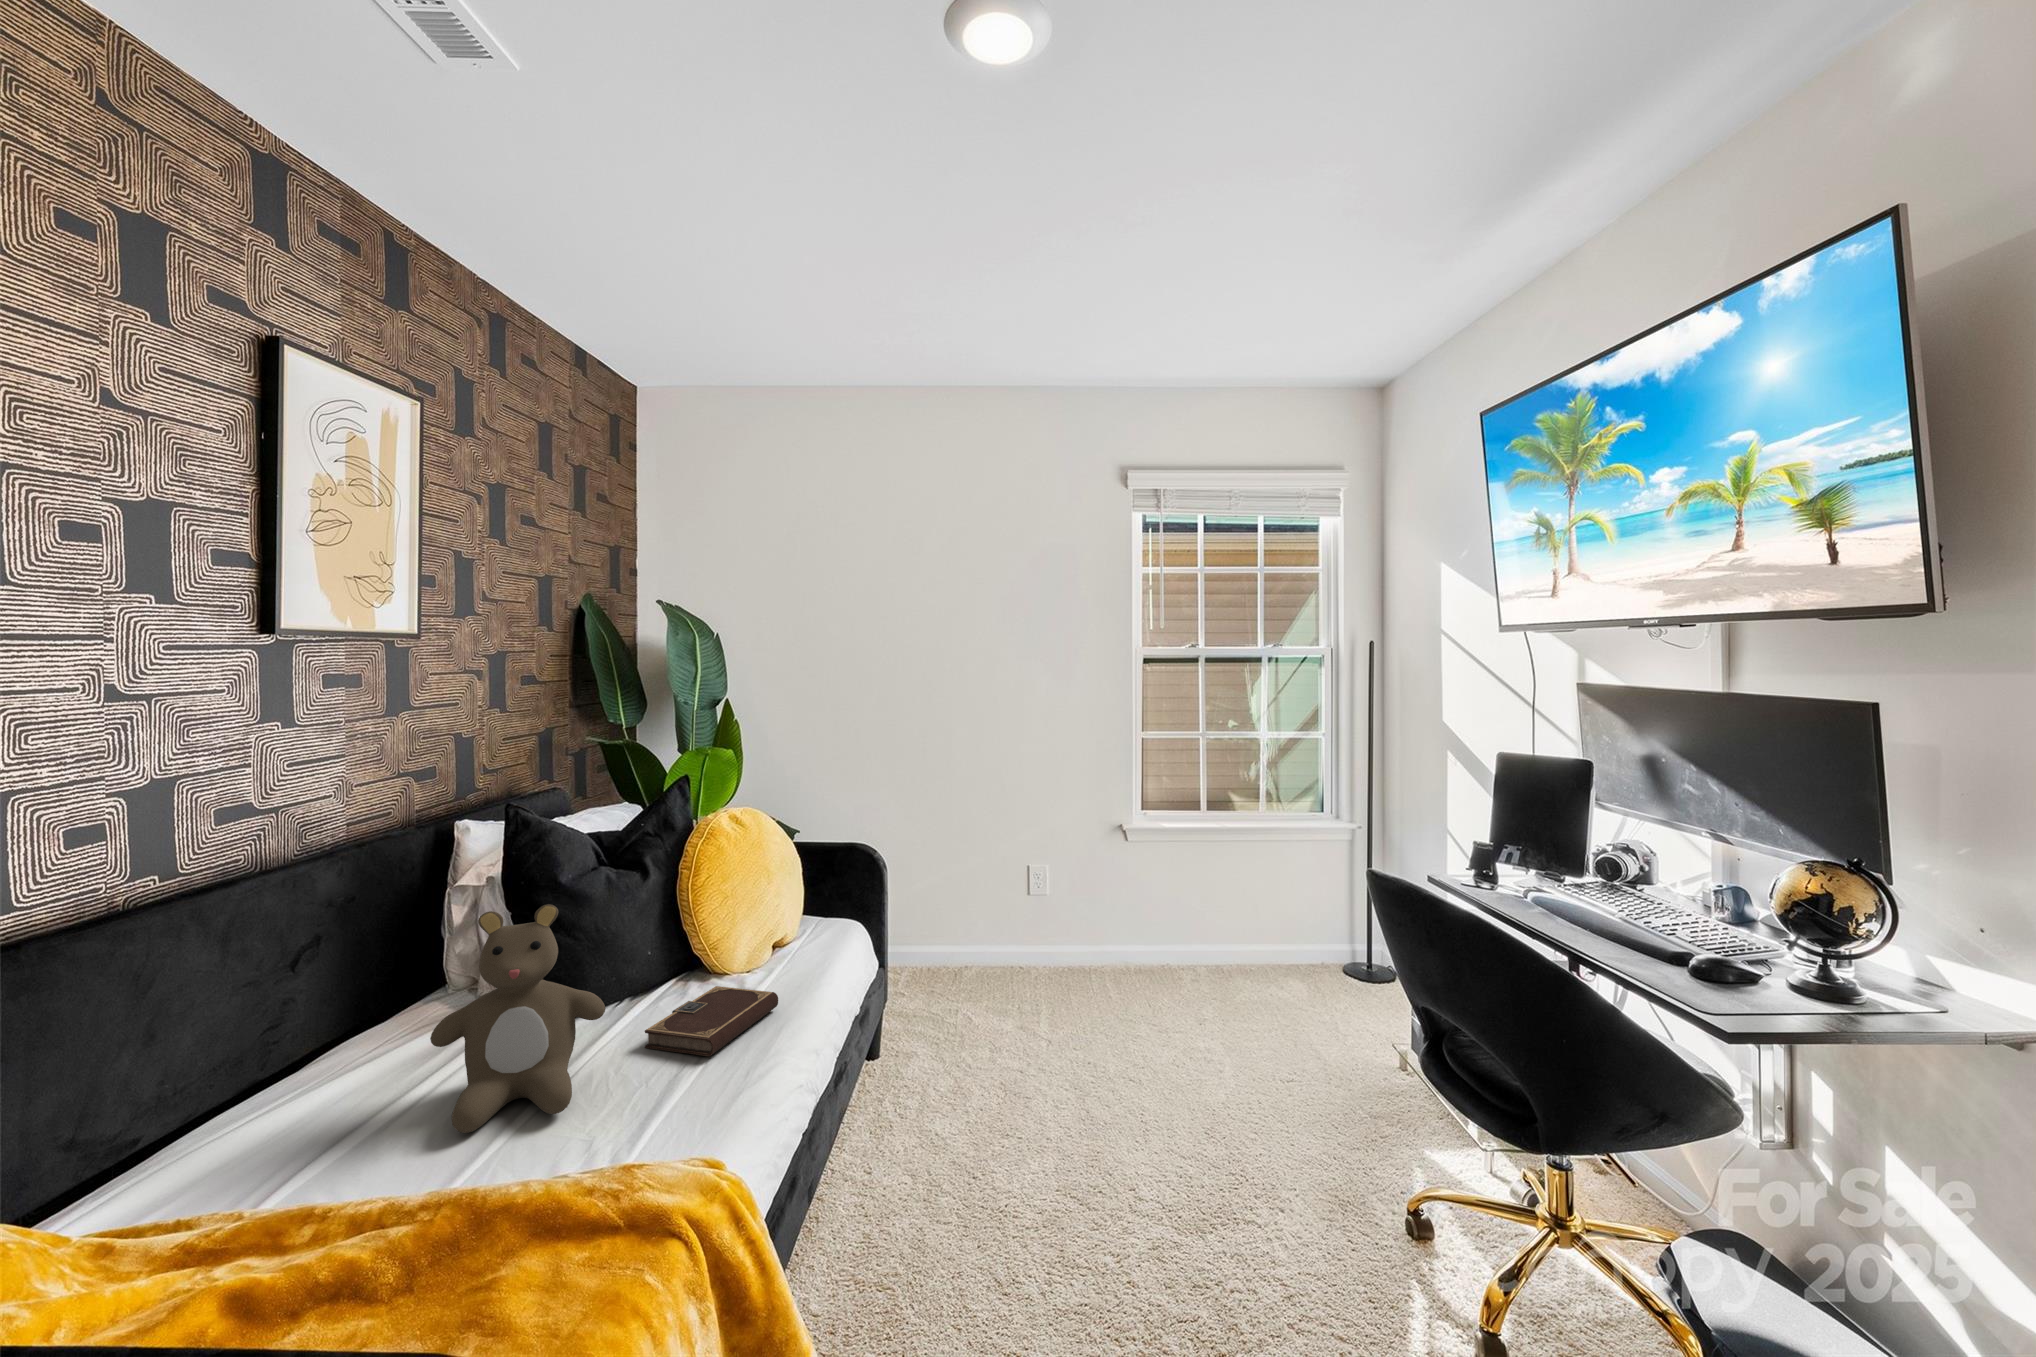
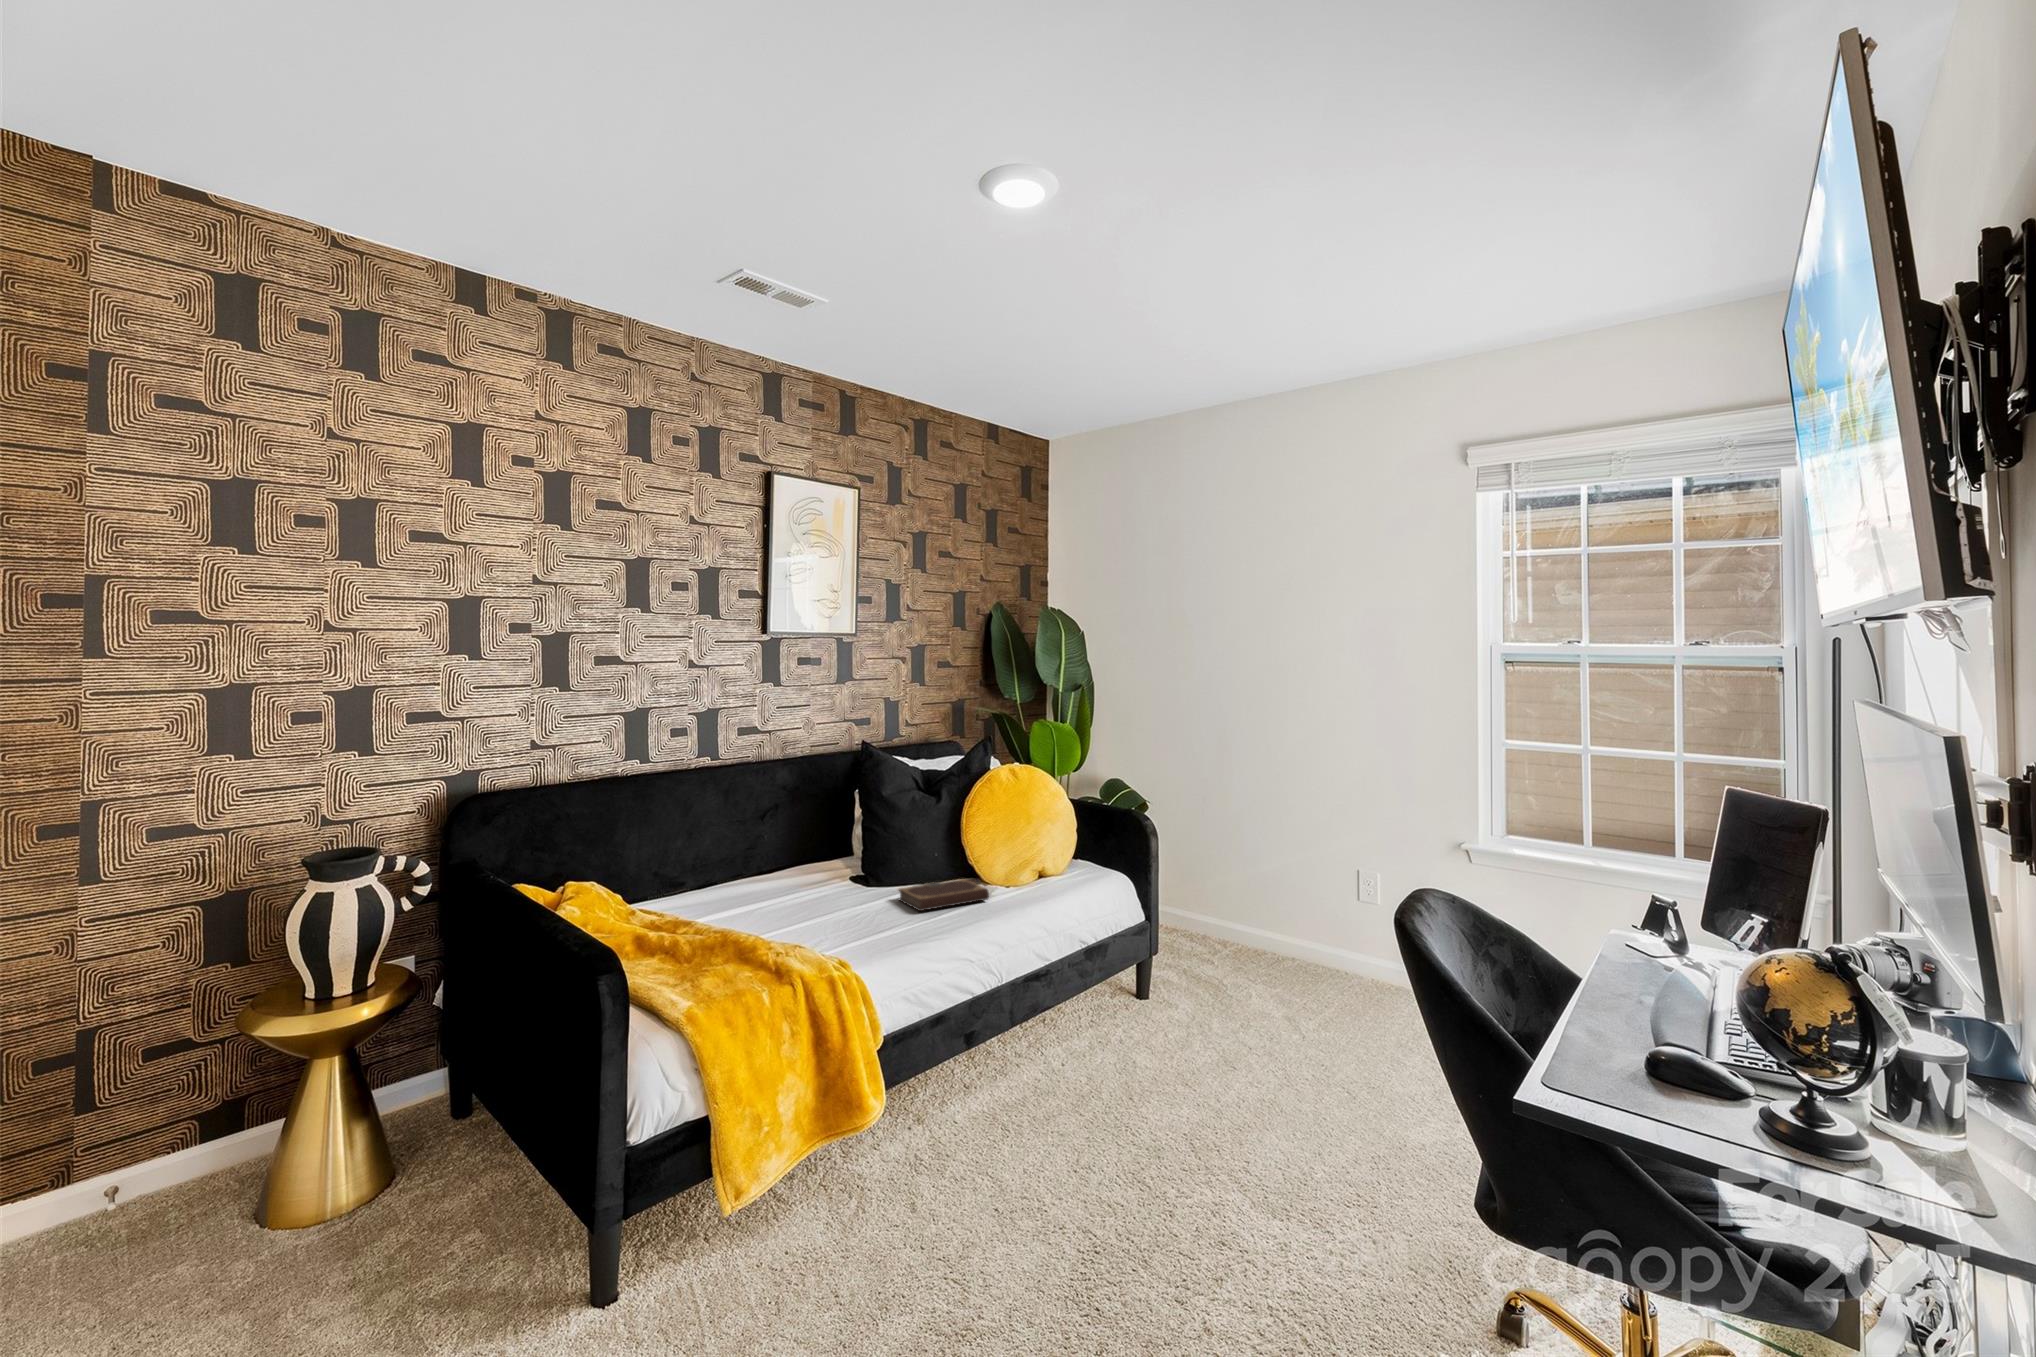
teddy bear: present [430,904,606,1133] -> none [778,794,868,913]

